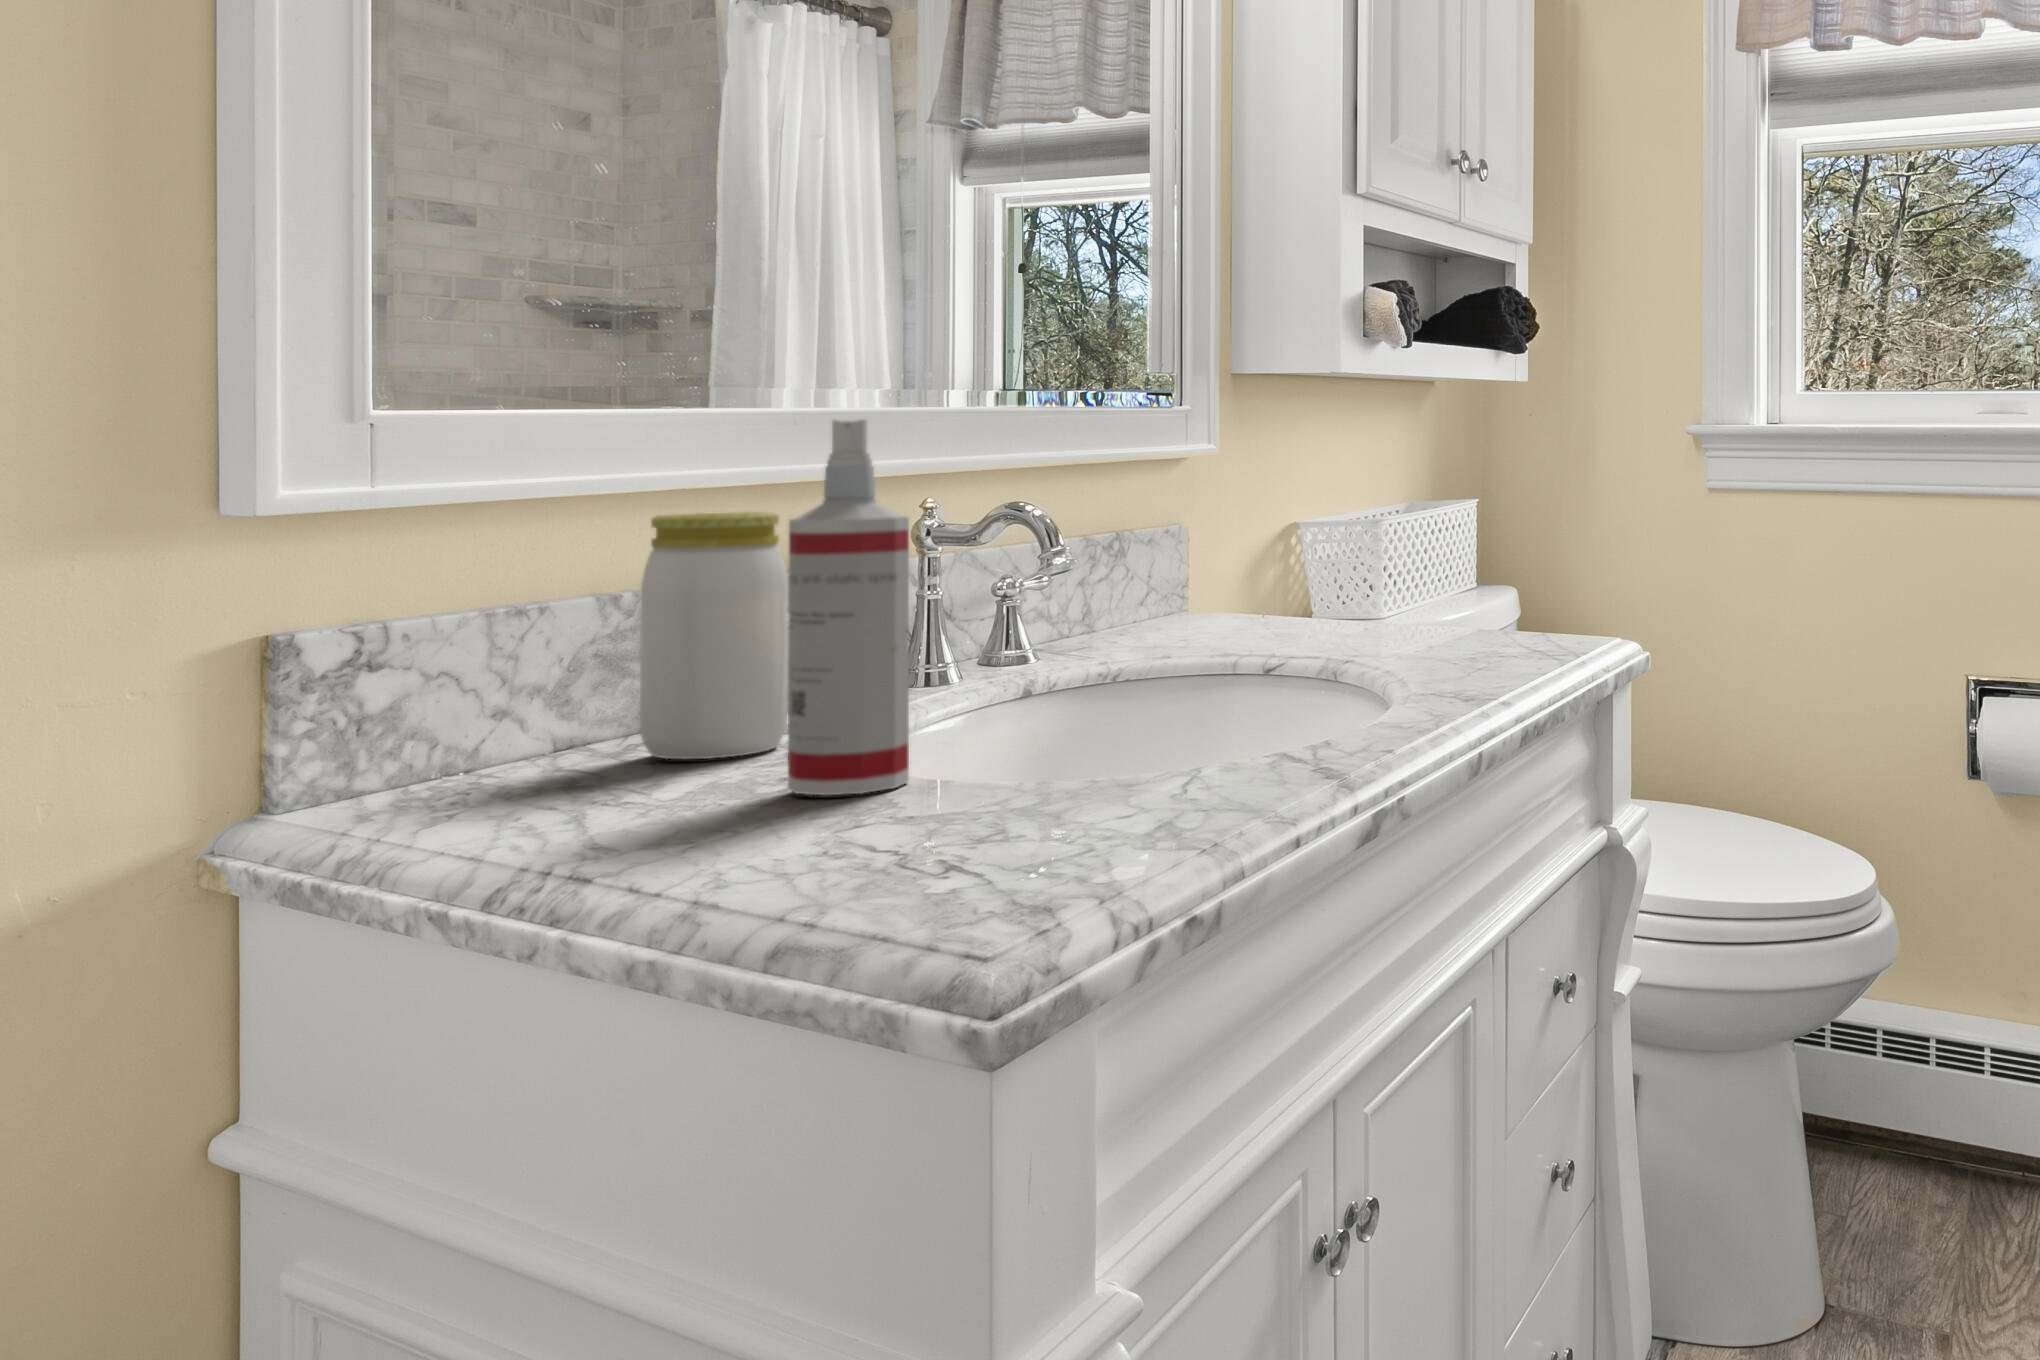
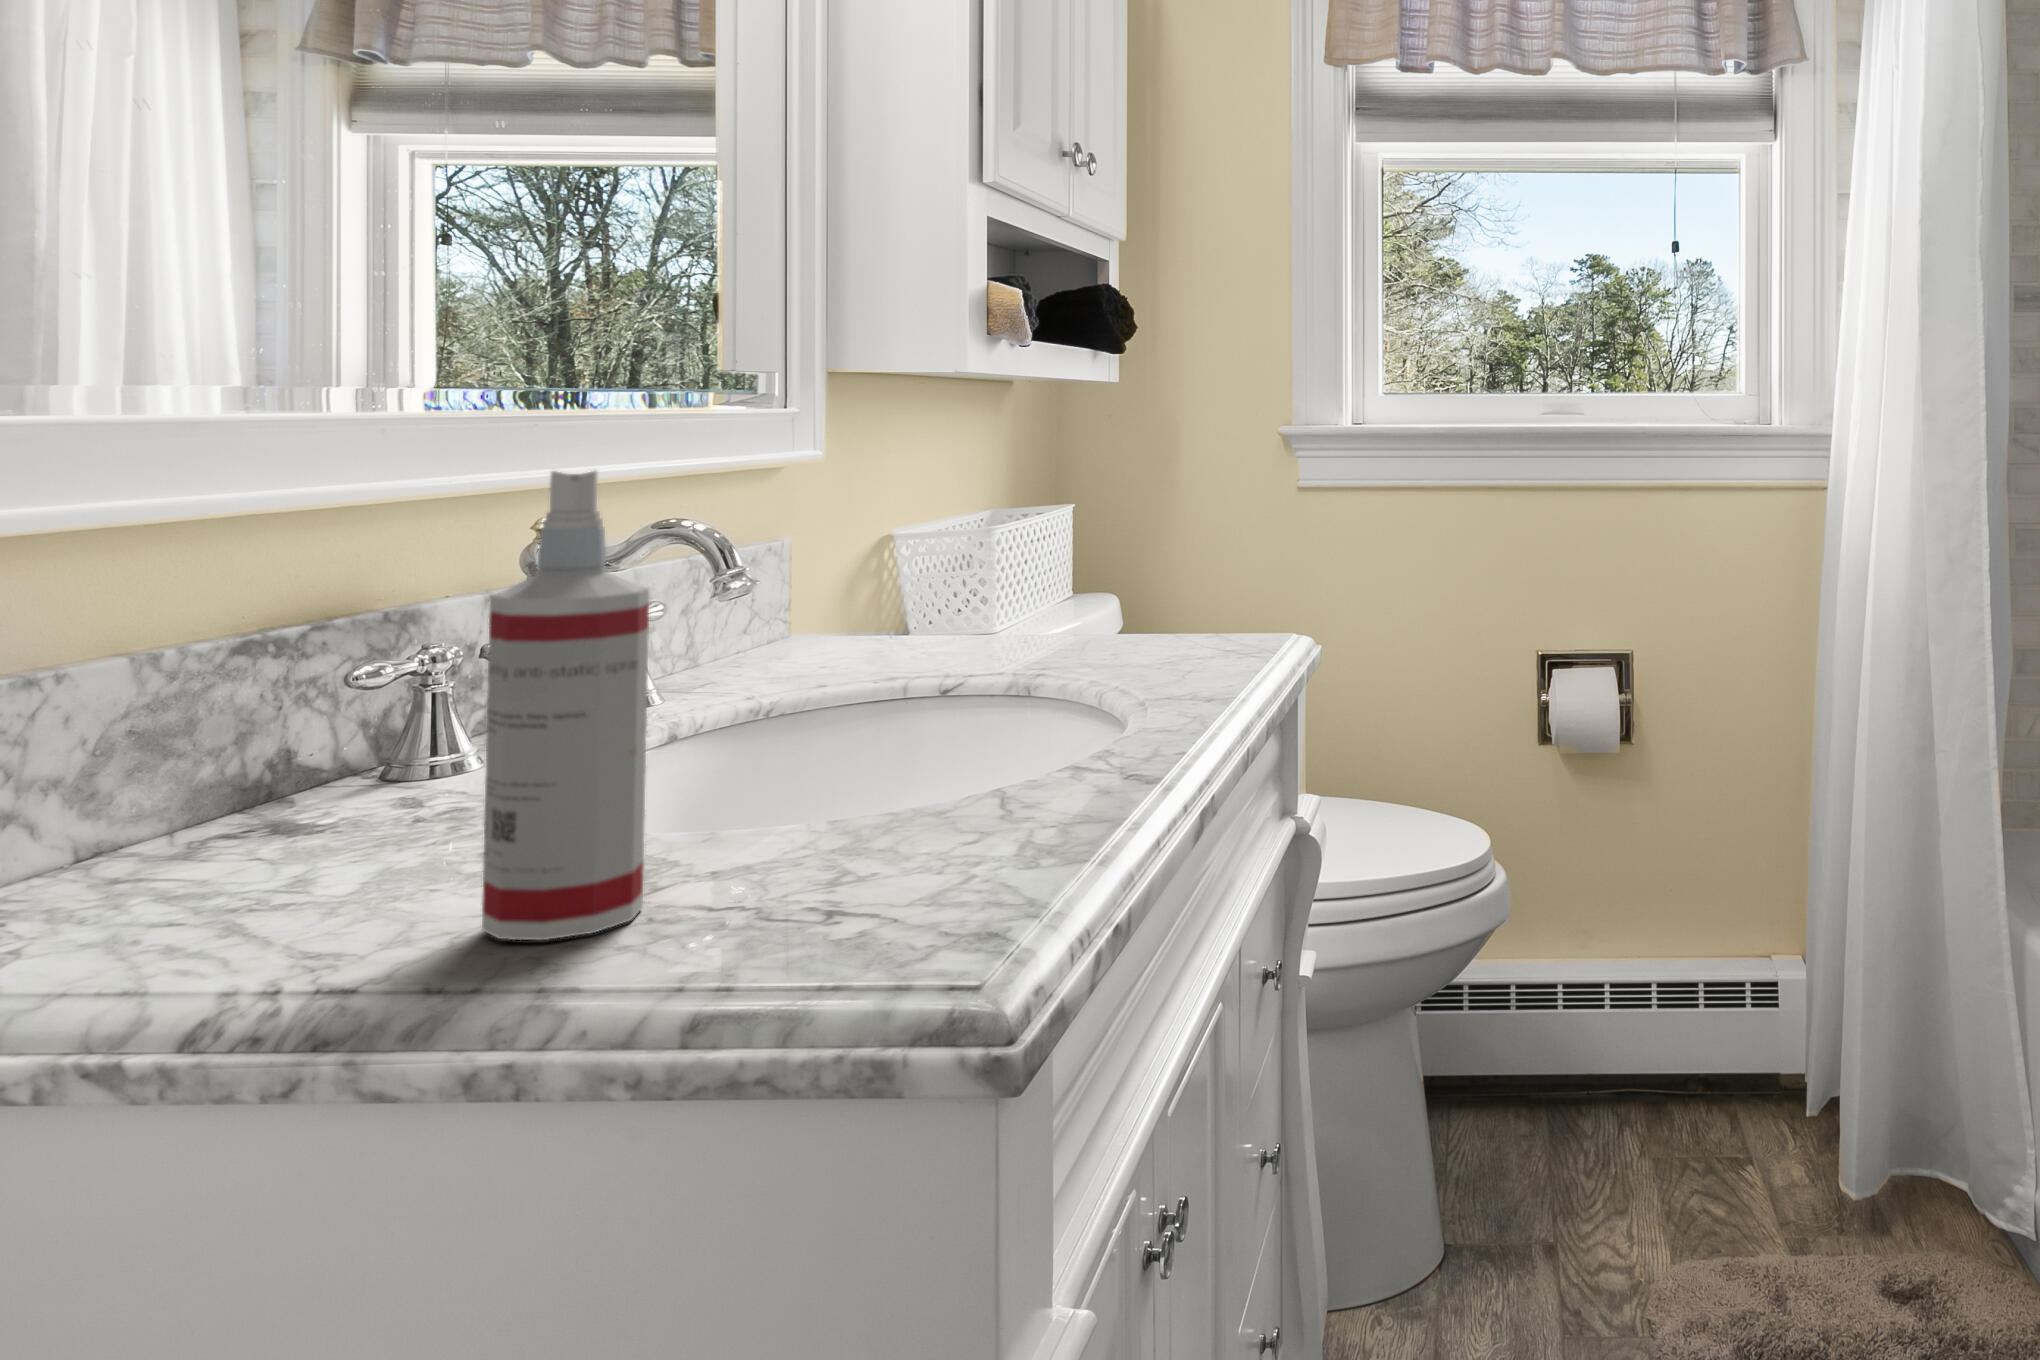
jar: present [640,512,788,759] -> none [216,561,425,878]

